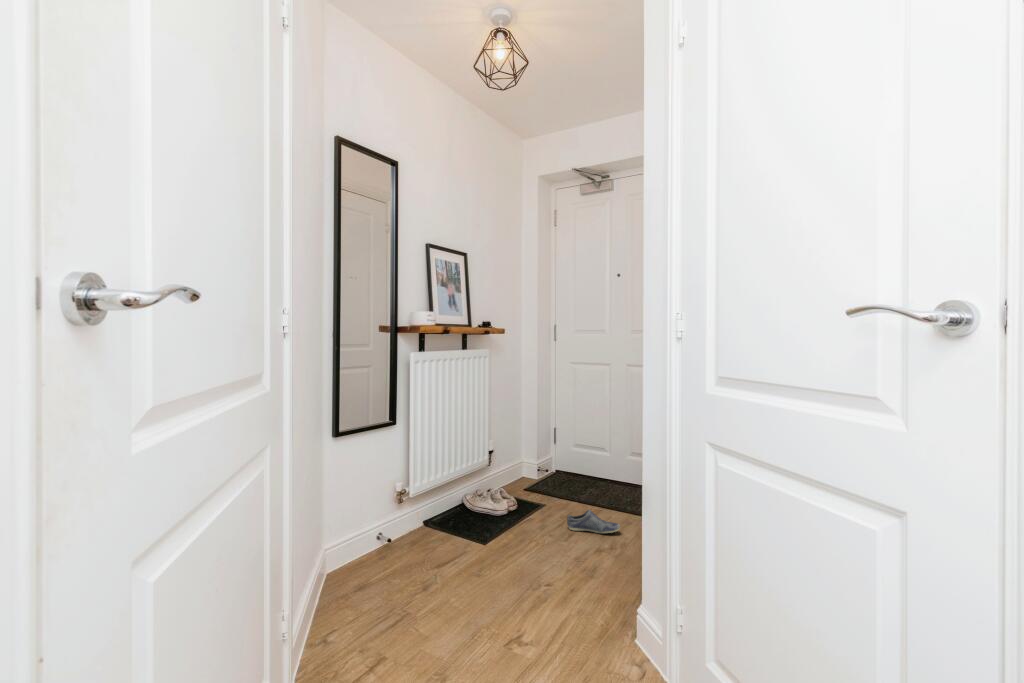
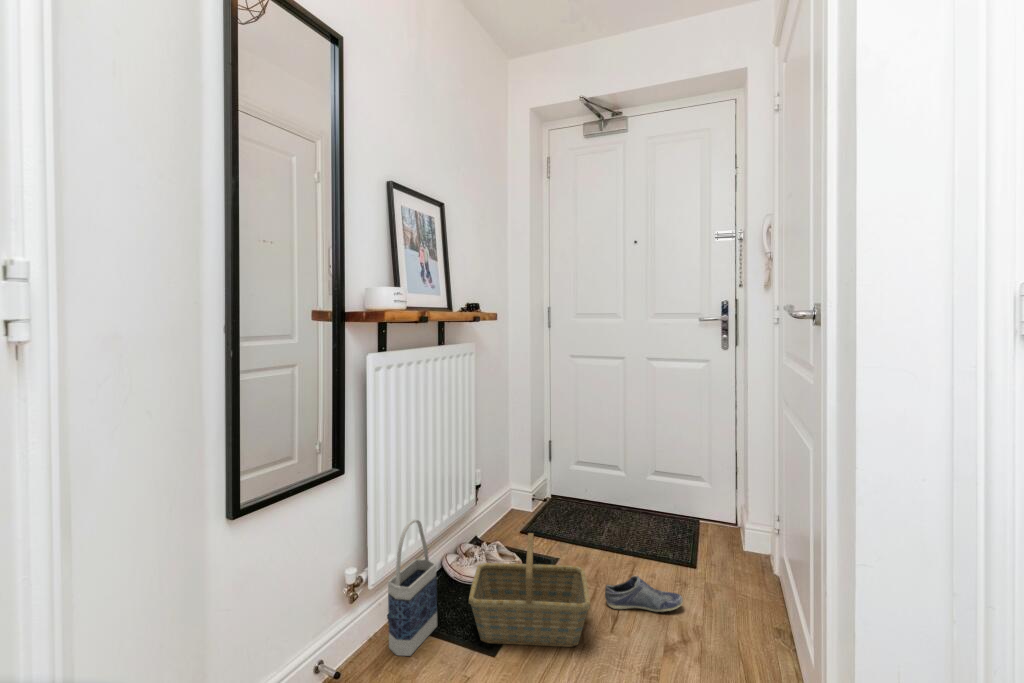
bag: none [421,458,452,540] -> present [388,520,437,656]
basket: none [470,474,551,544] -> present [469,533,590,647]

